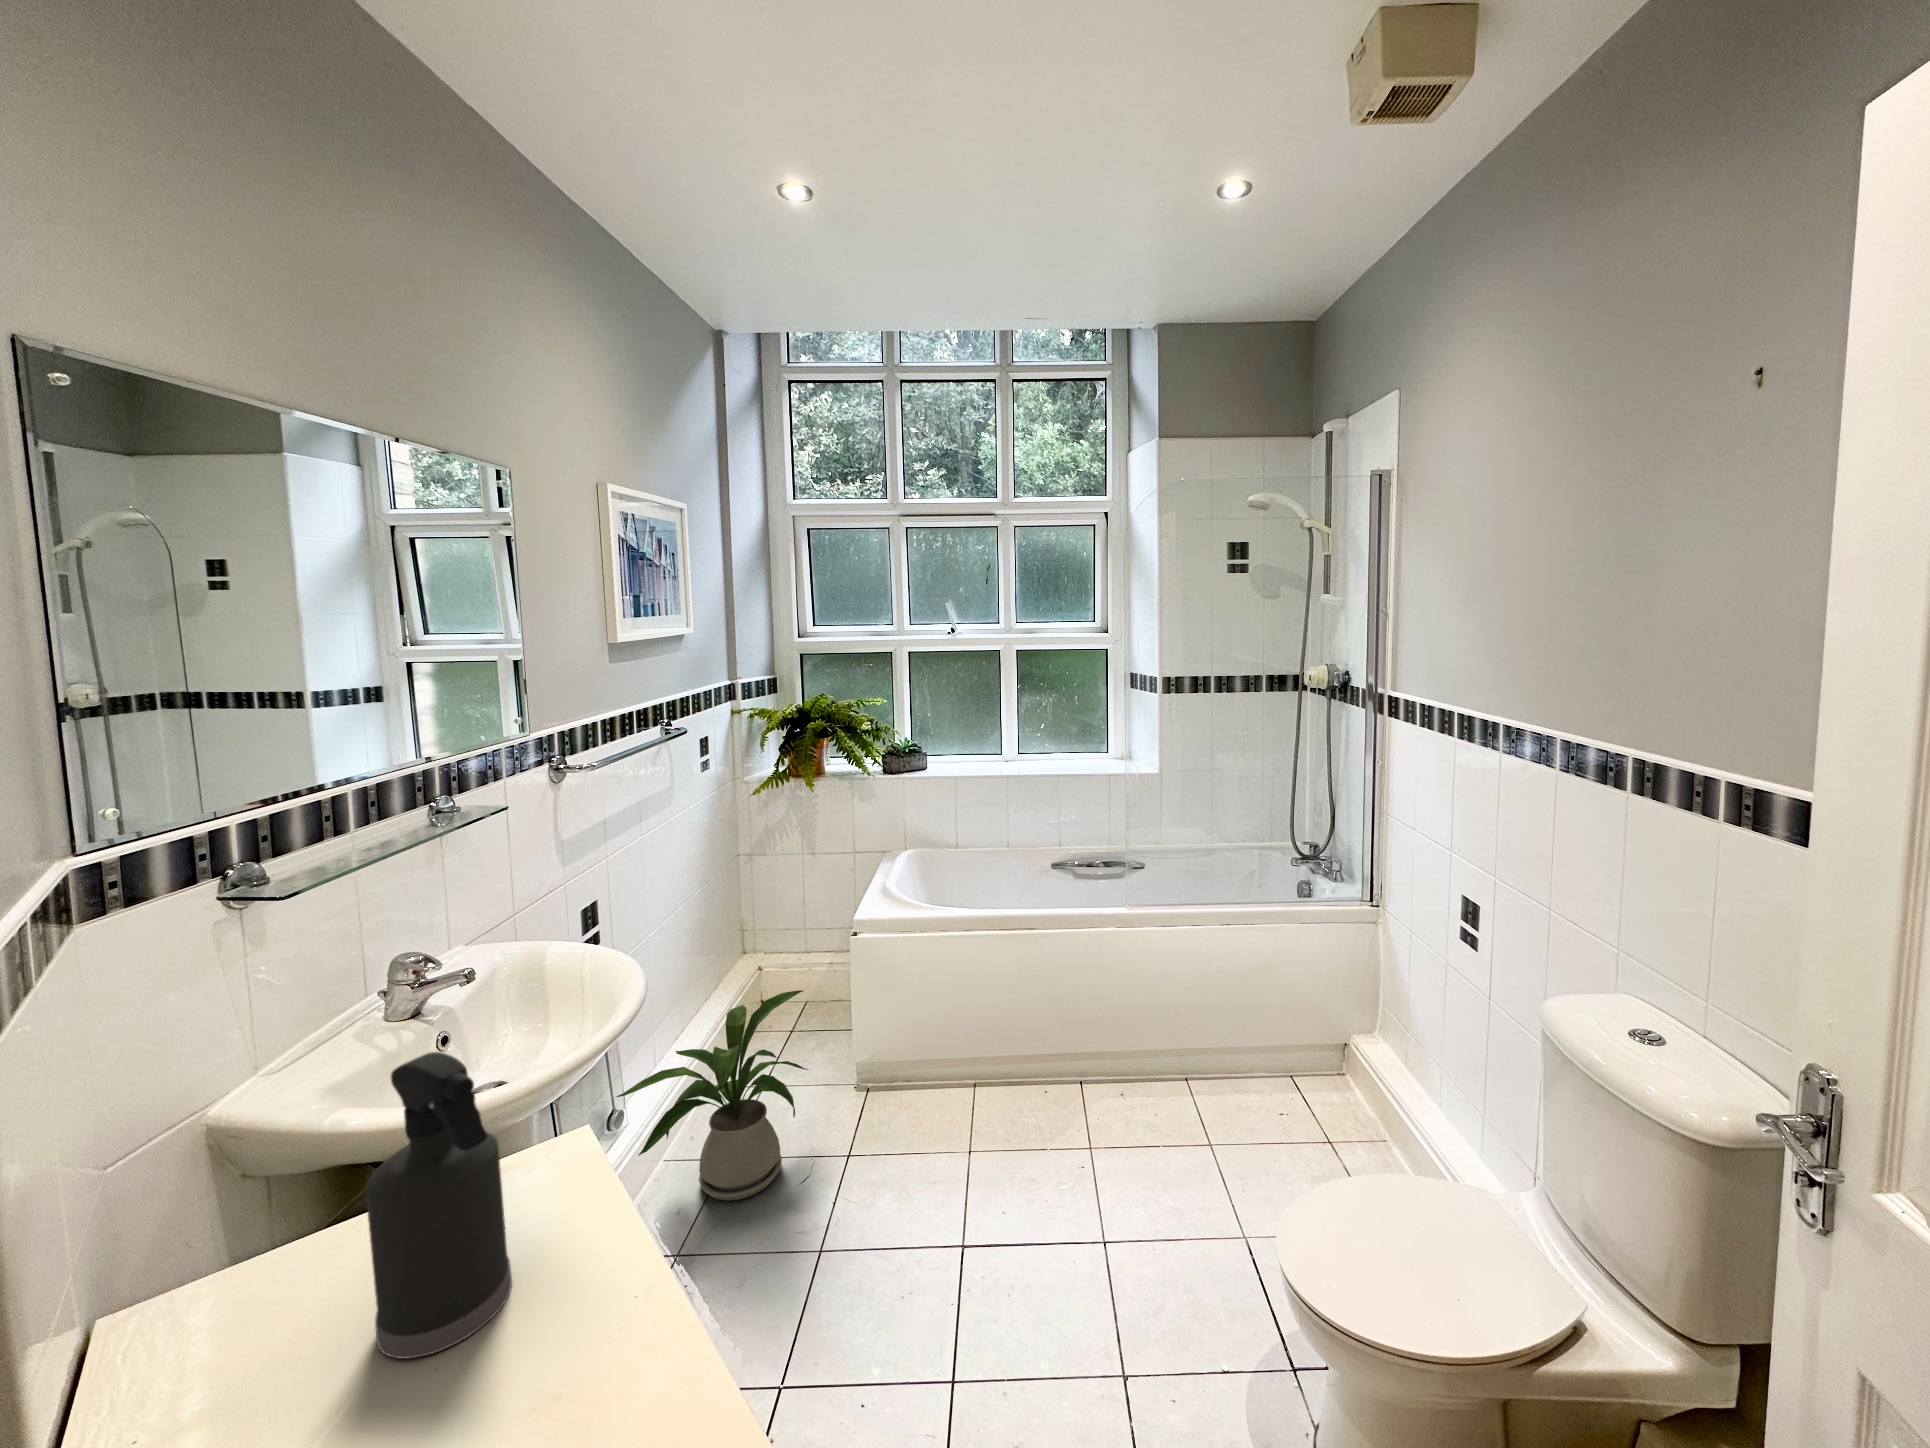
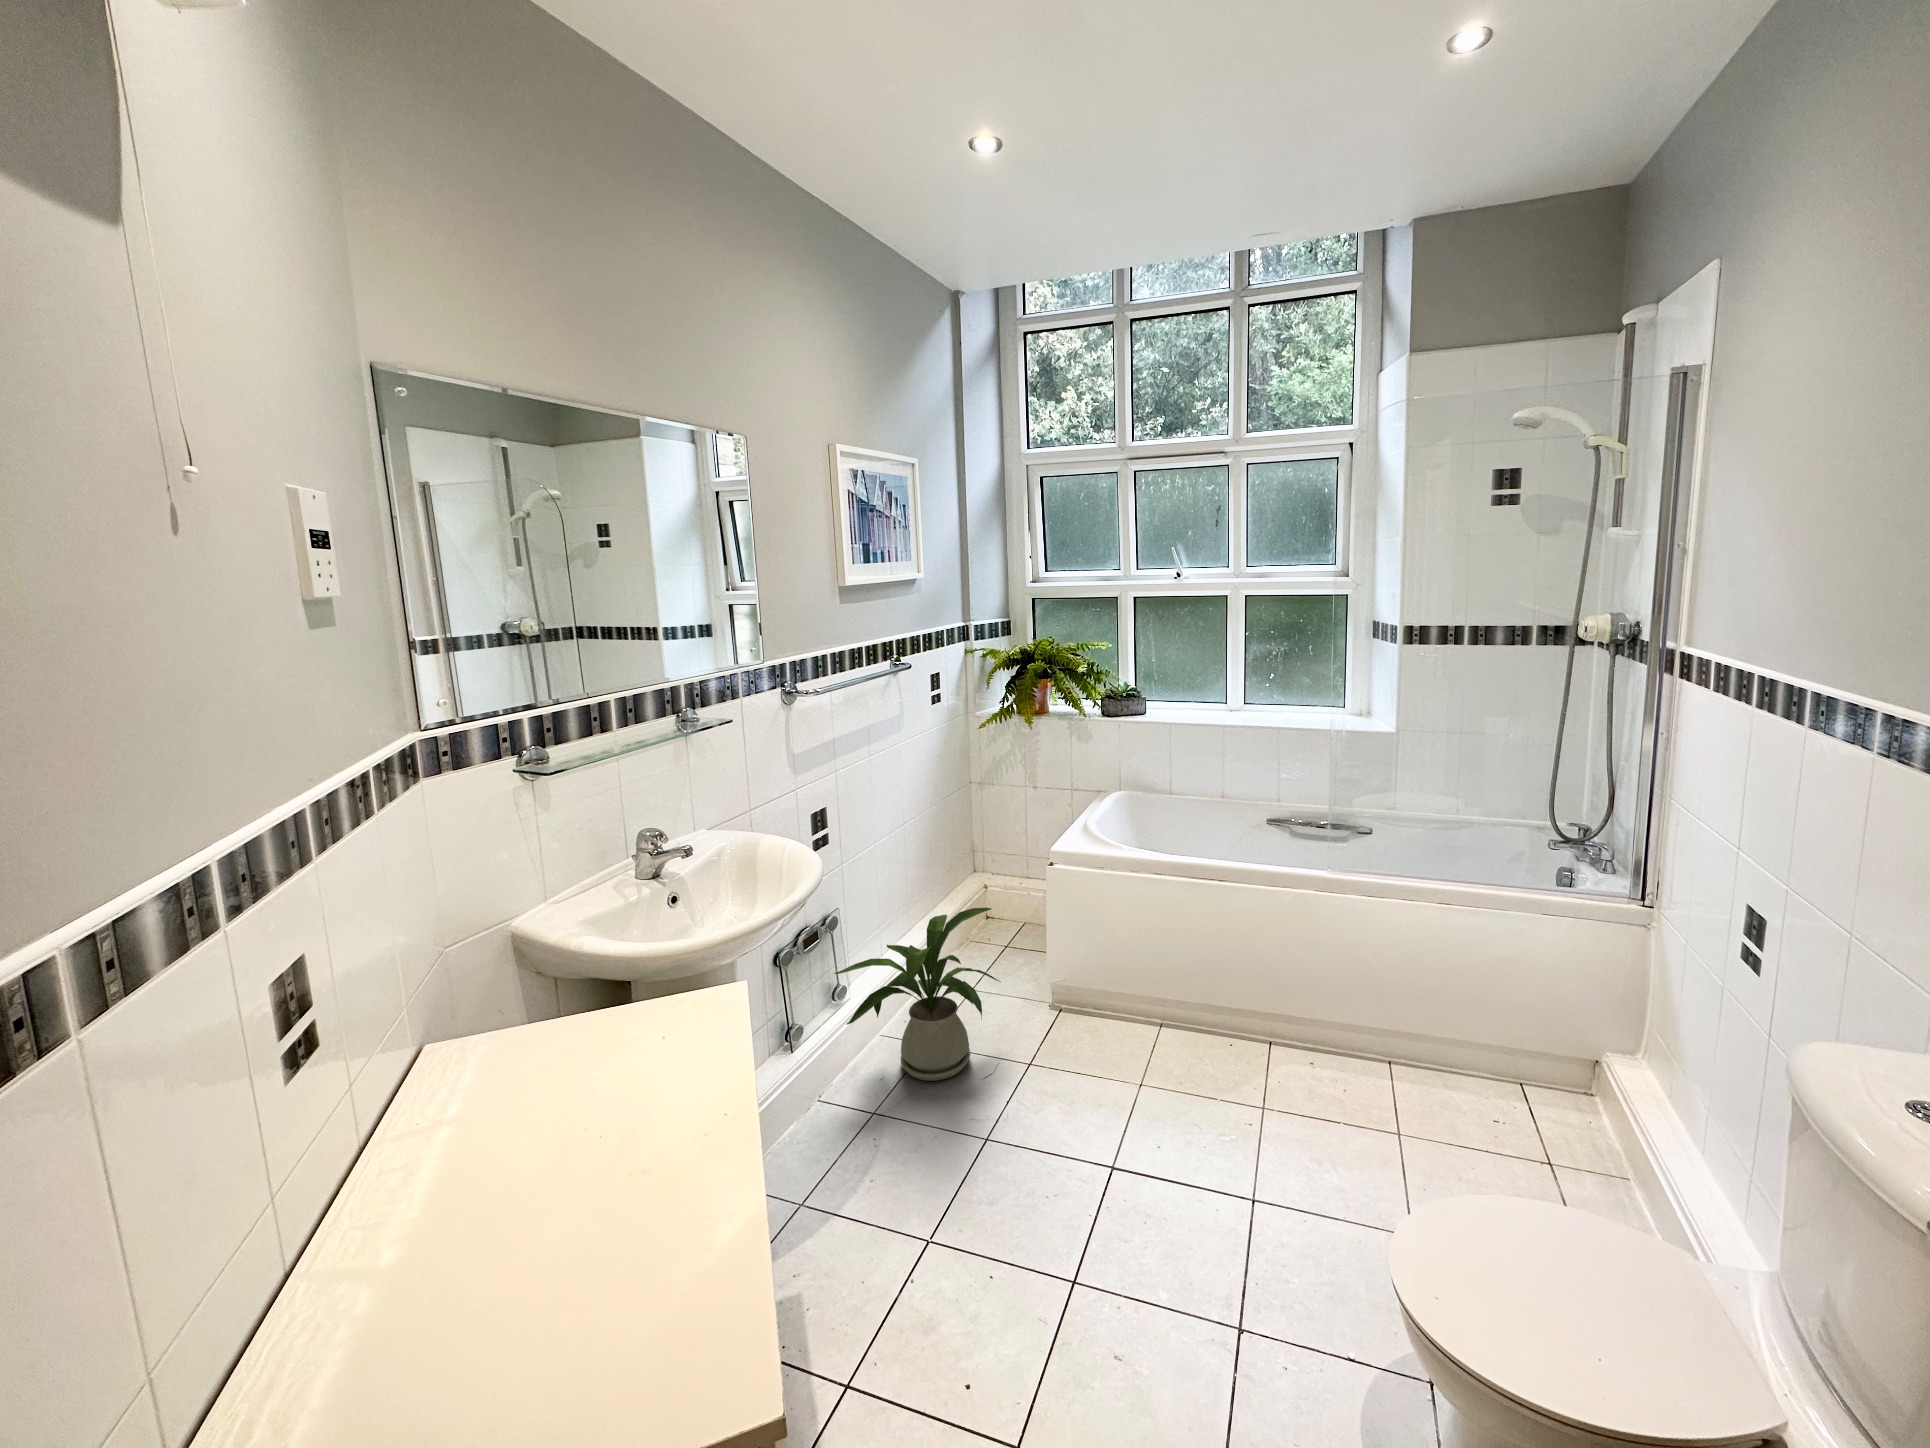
spray bottle: present [366,1052,512,1359] -> none [549,895,654,1116]

